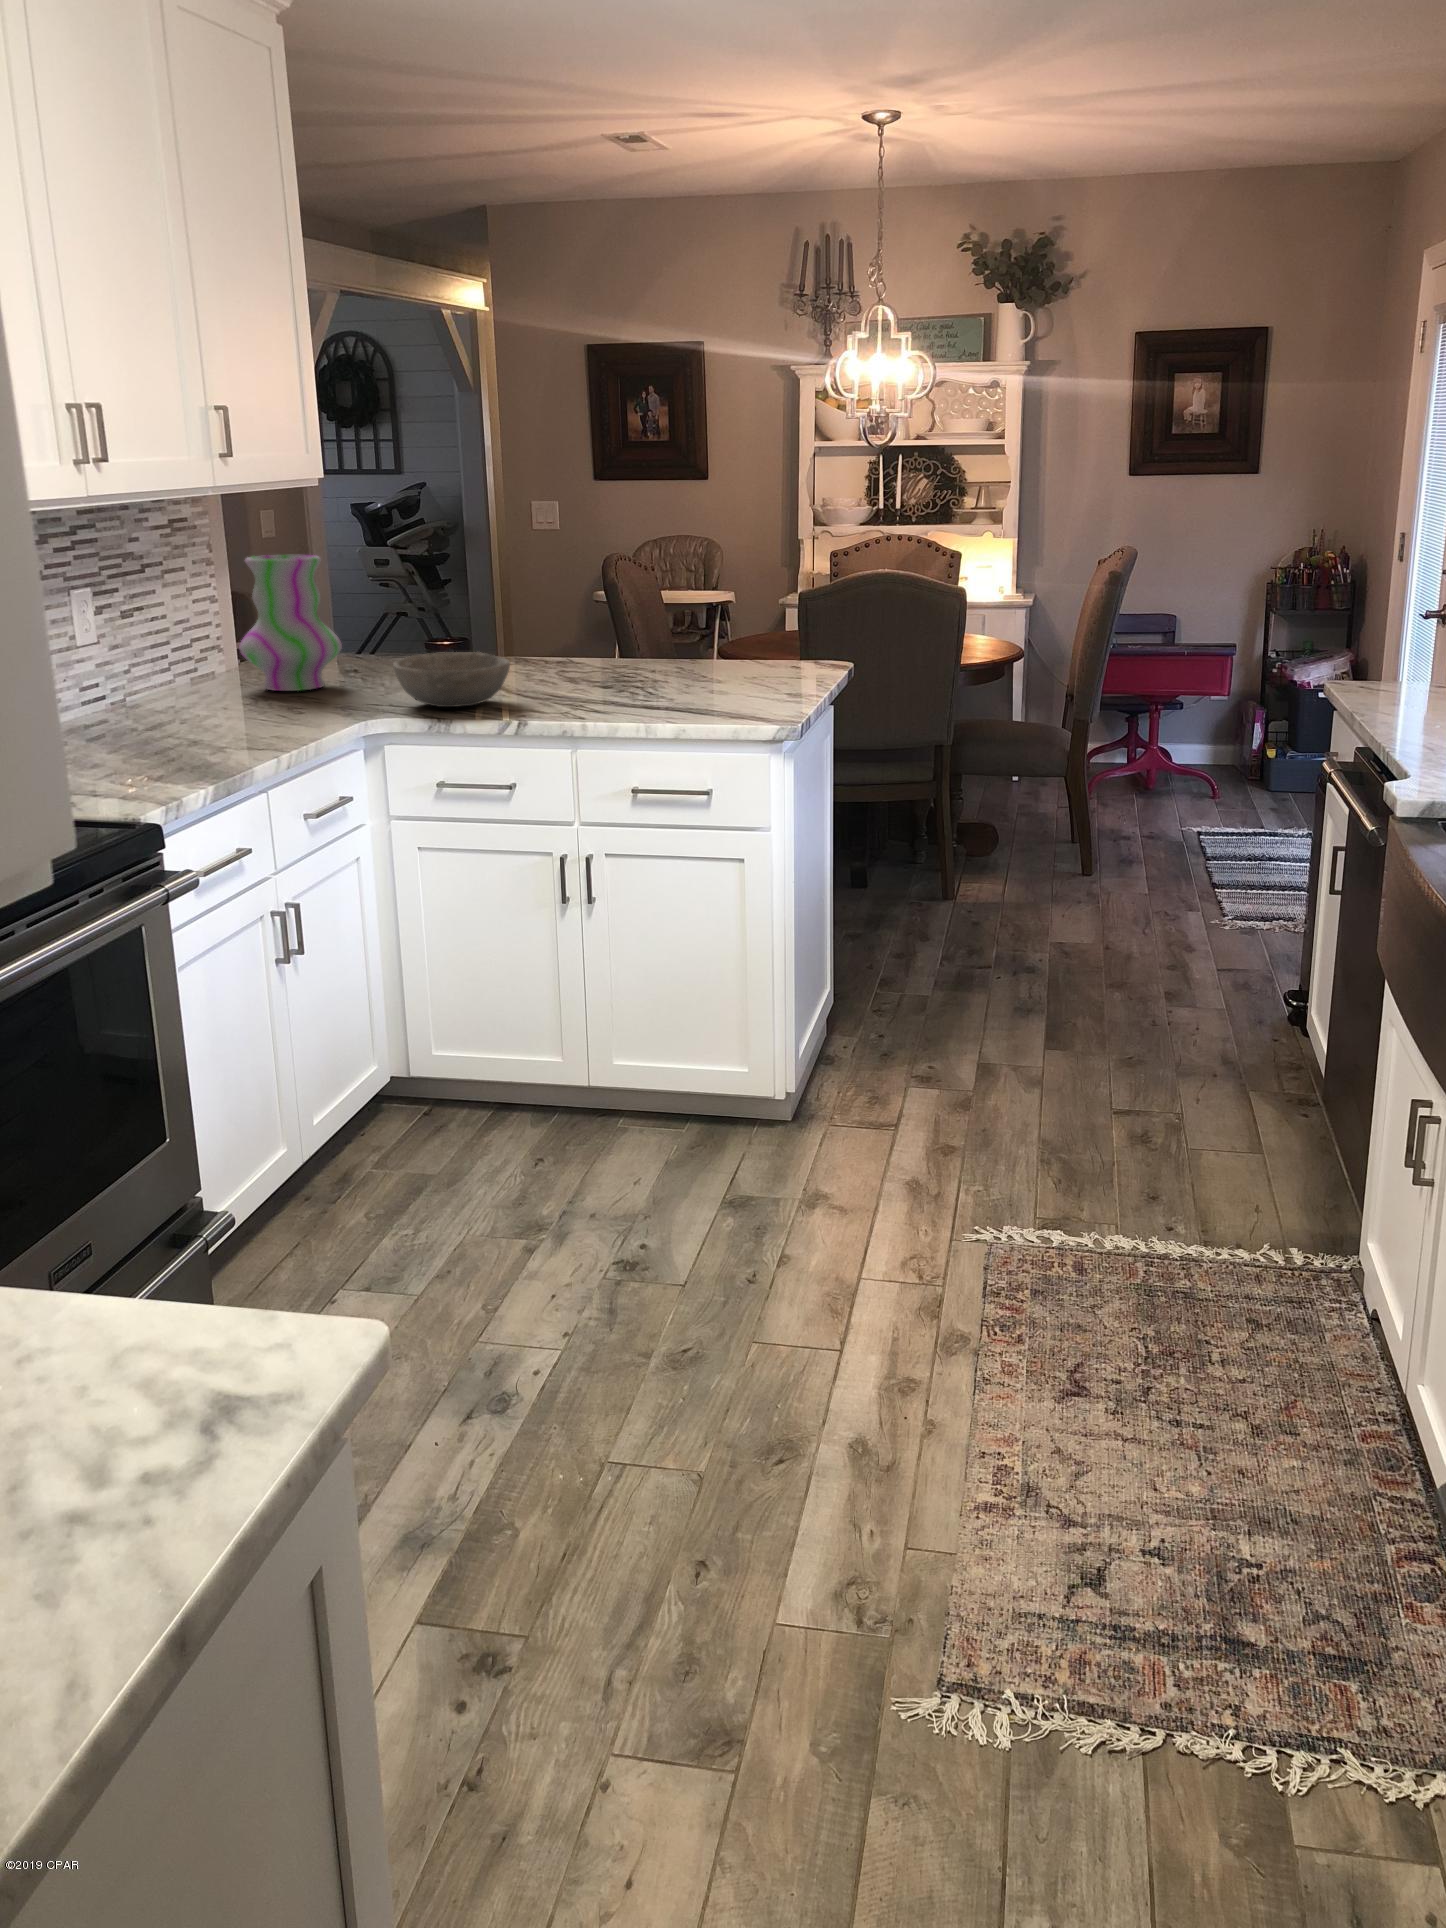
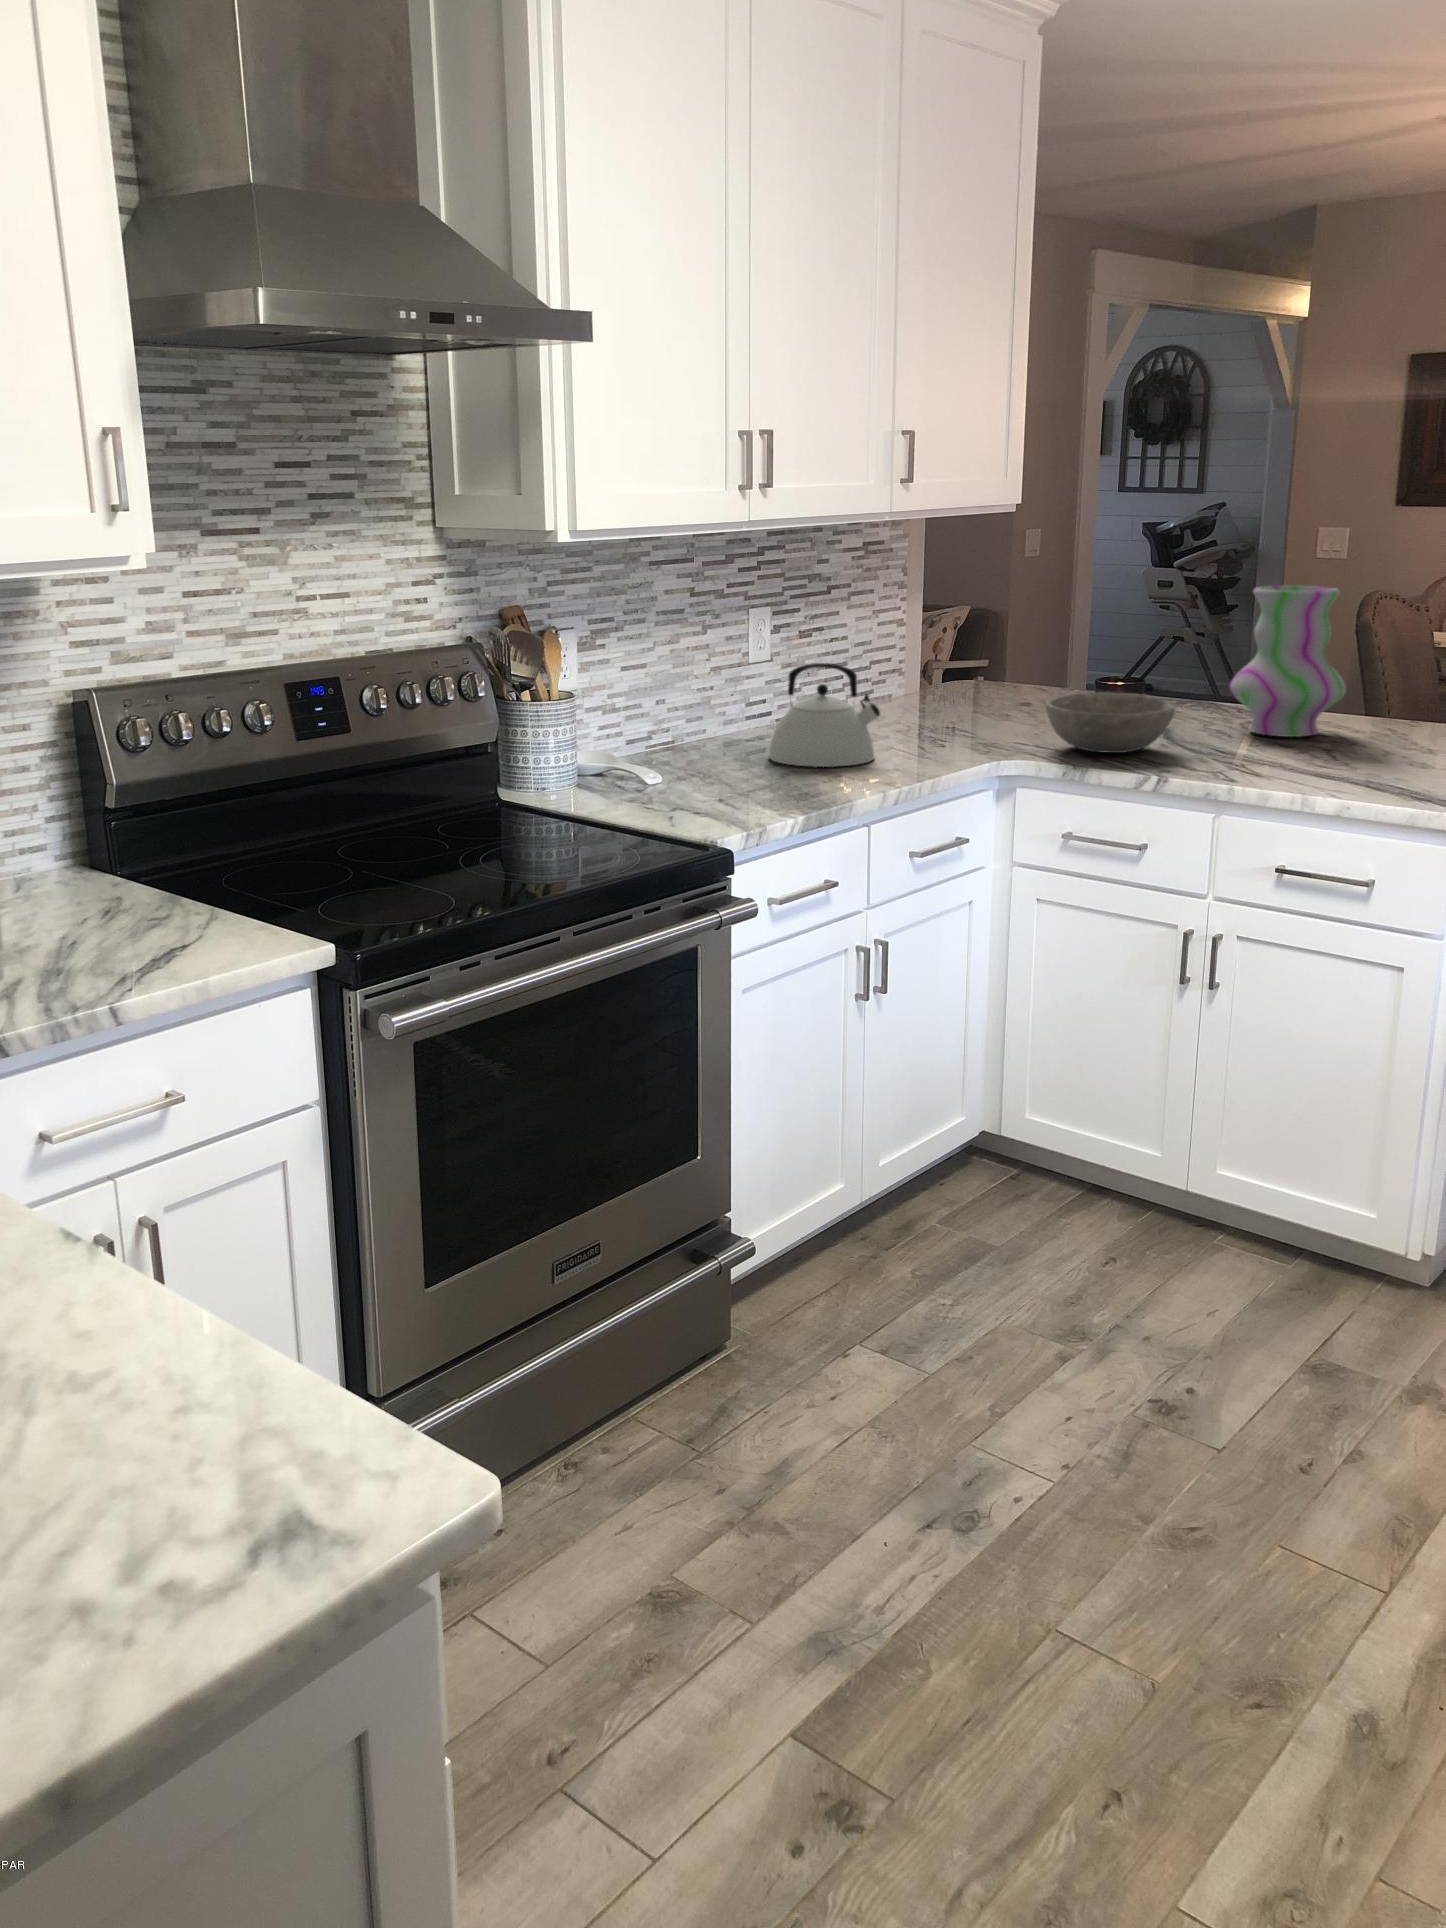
vase: present [239,555,342,691] -> present [1230,586,1346,737]
kettle: none [130,639,243,743] -> present [769,663,880,767]

